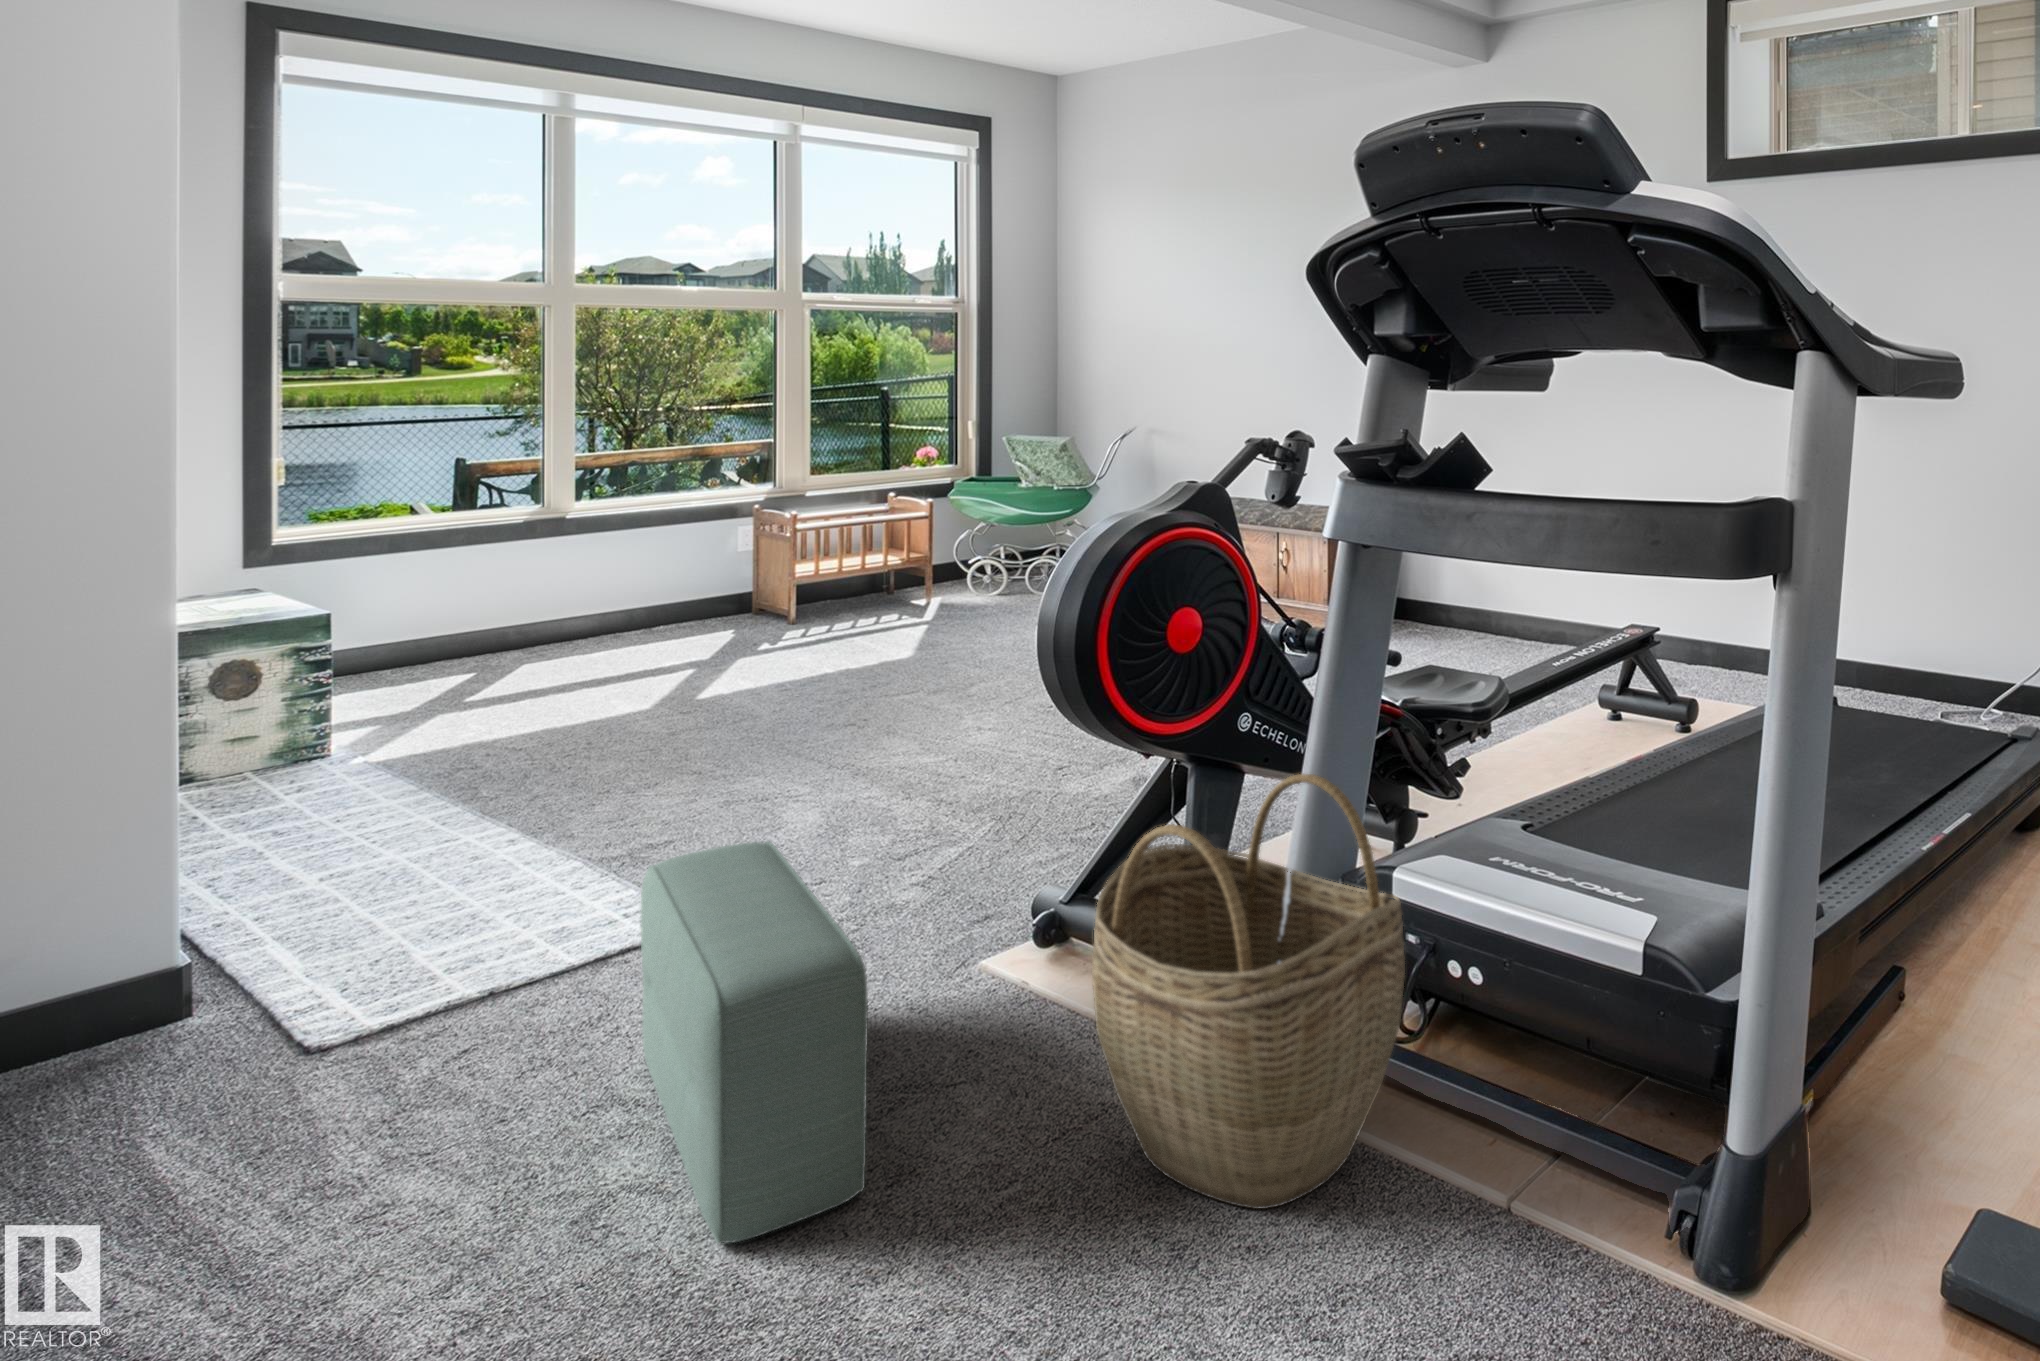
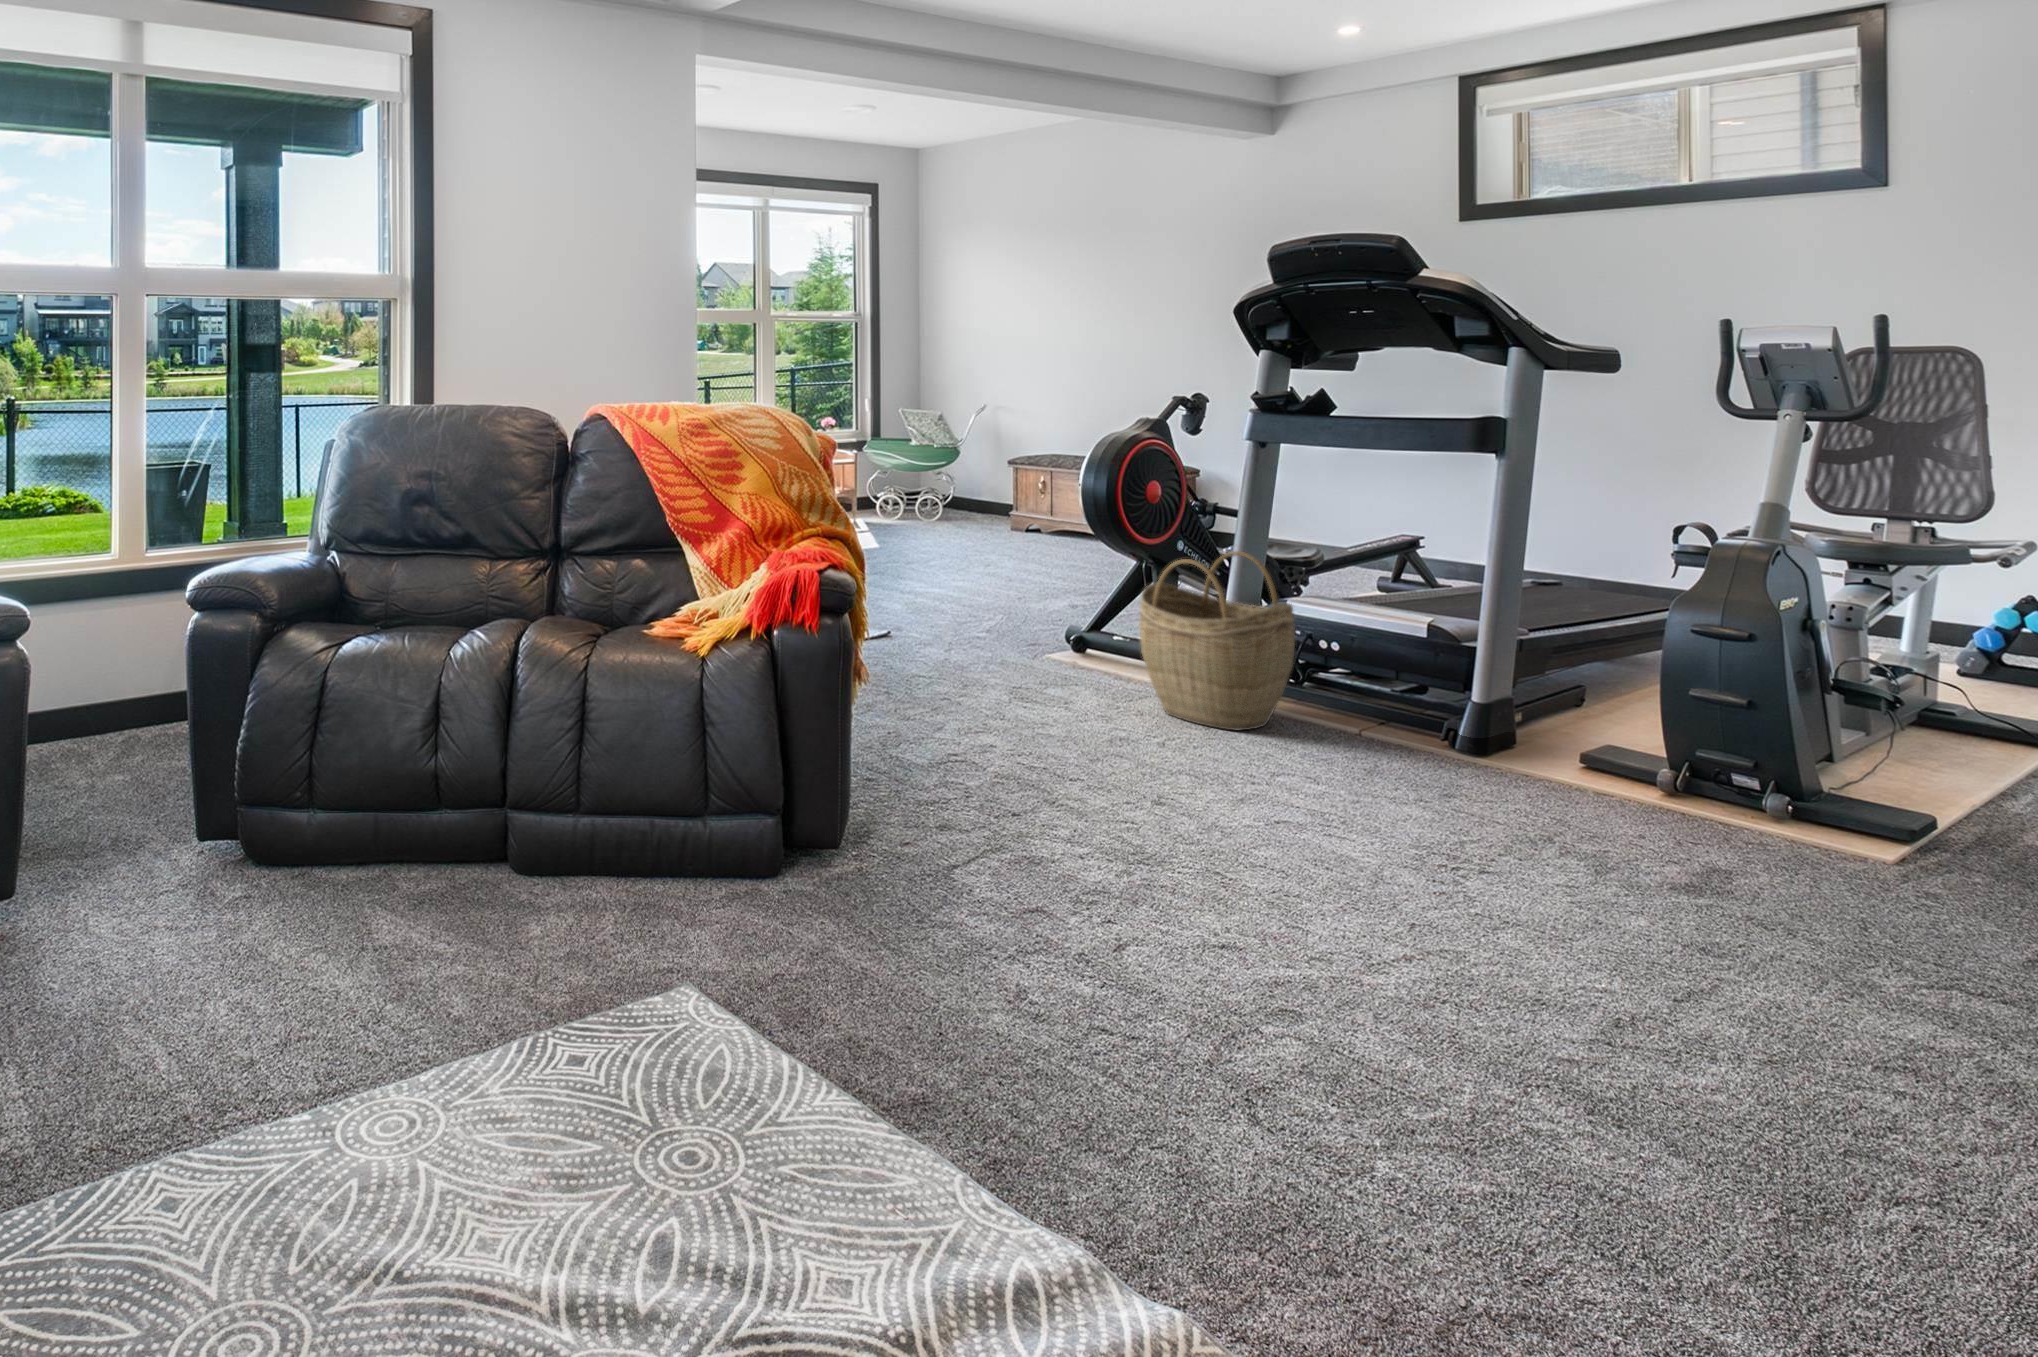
pouf: present [641,842,868,1244] -> none [906,579,1047,713]

